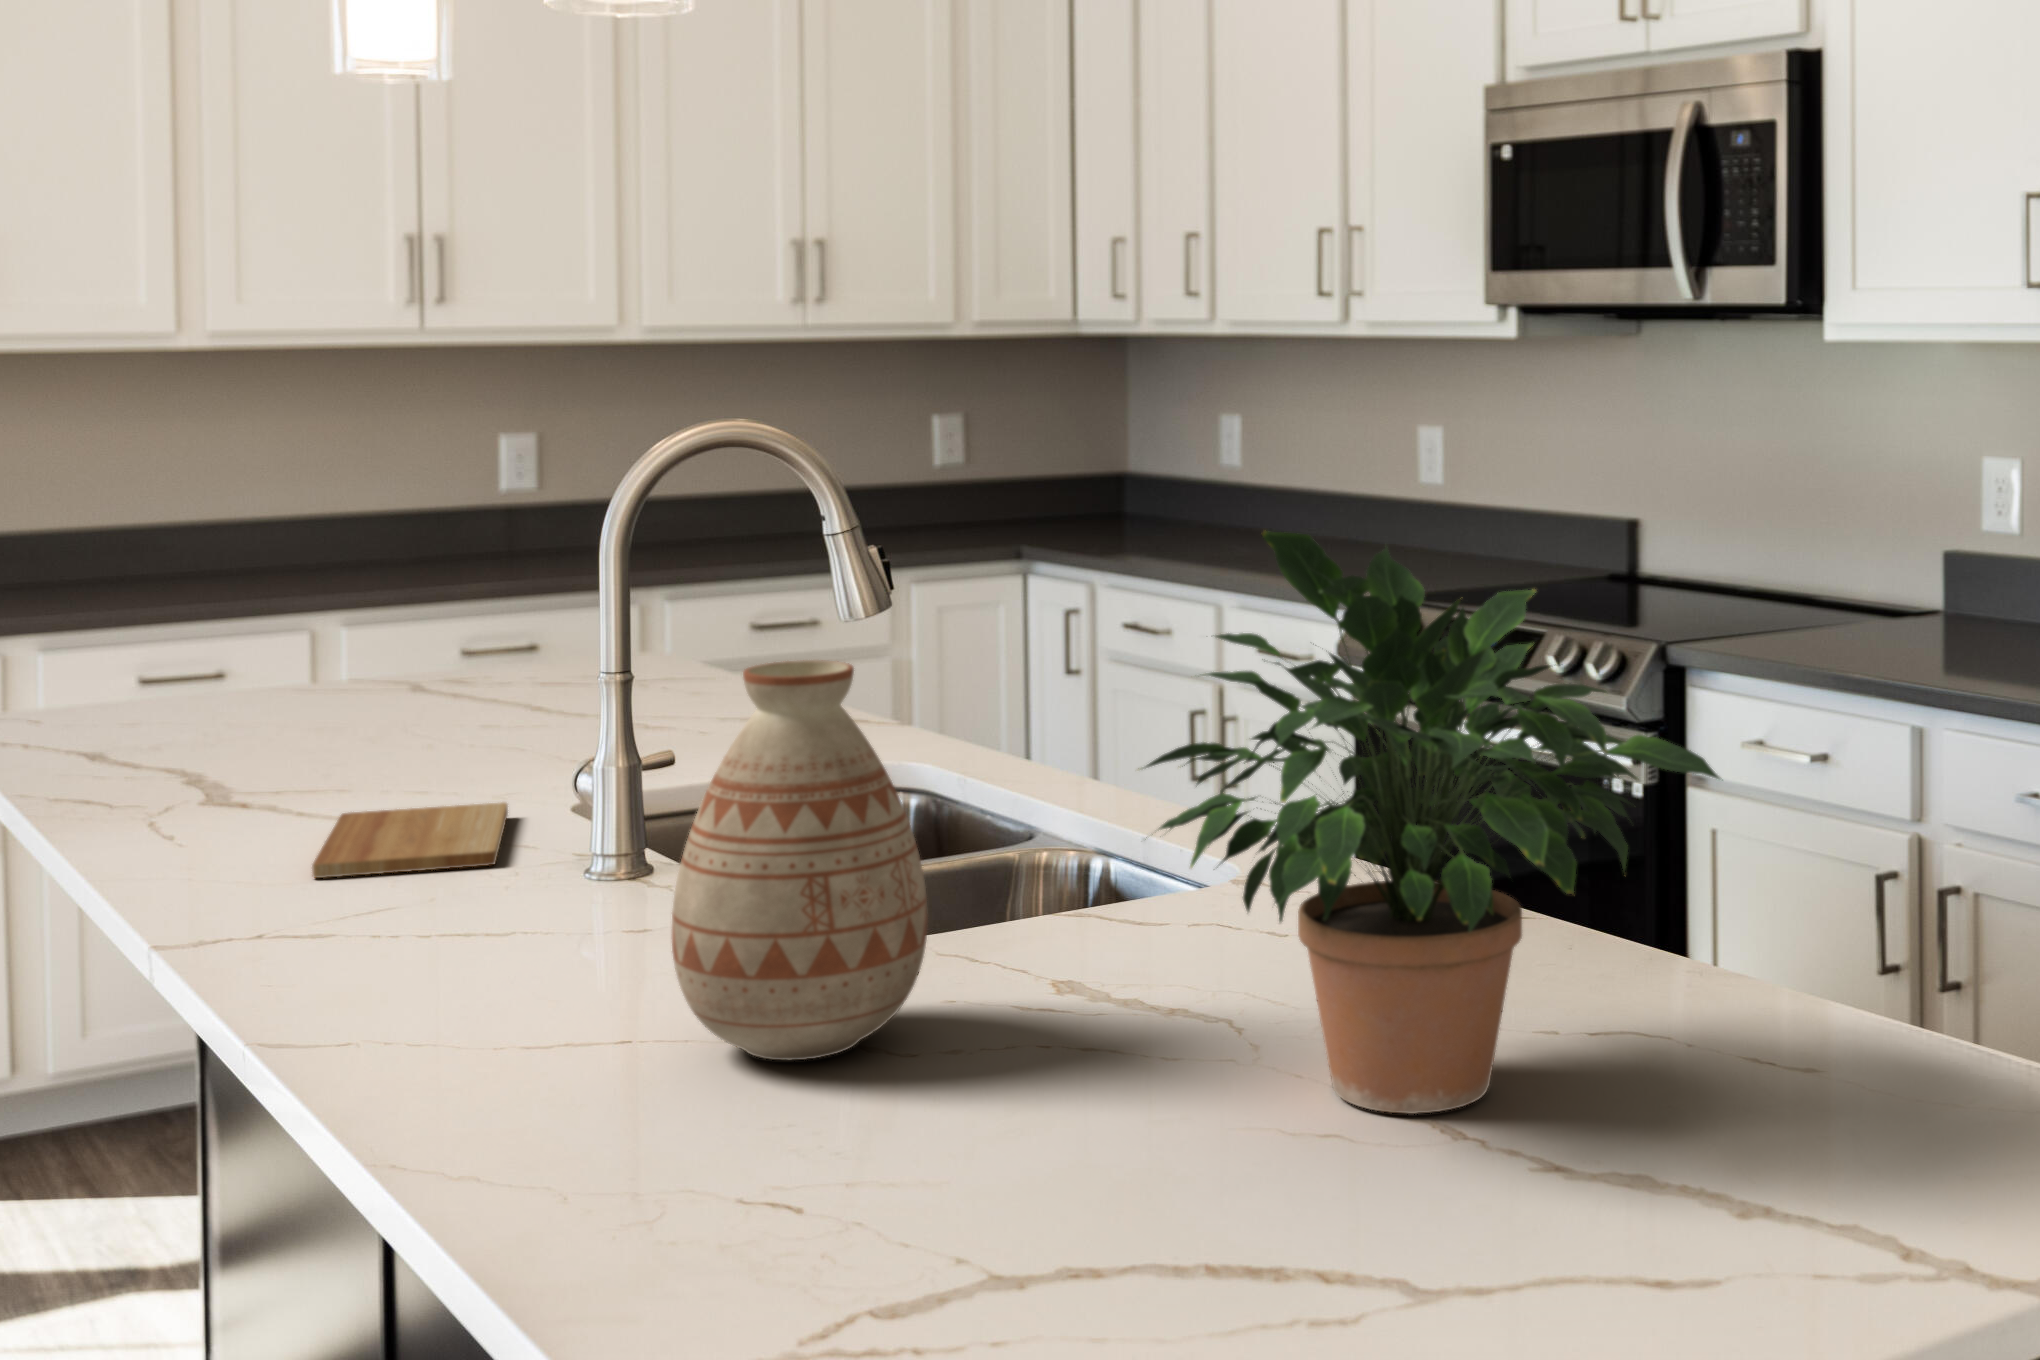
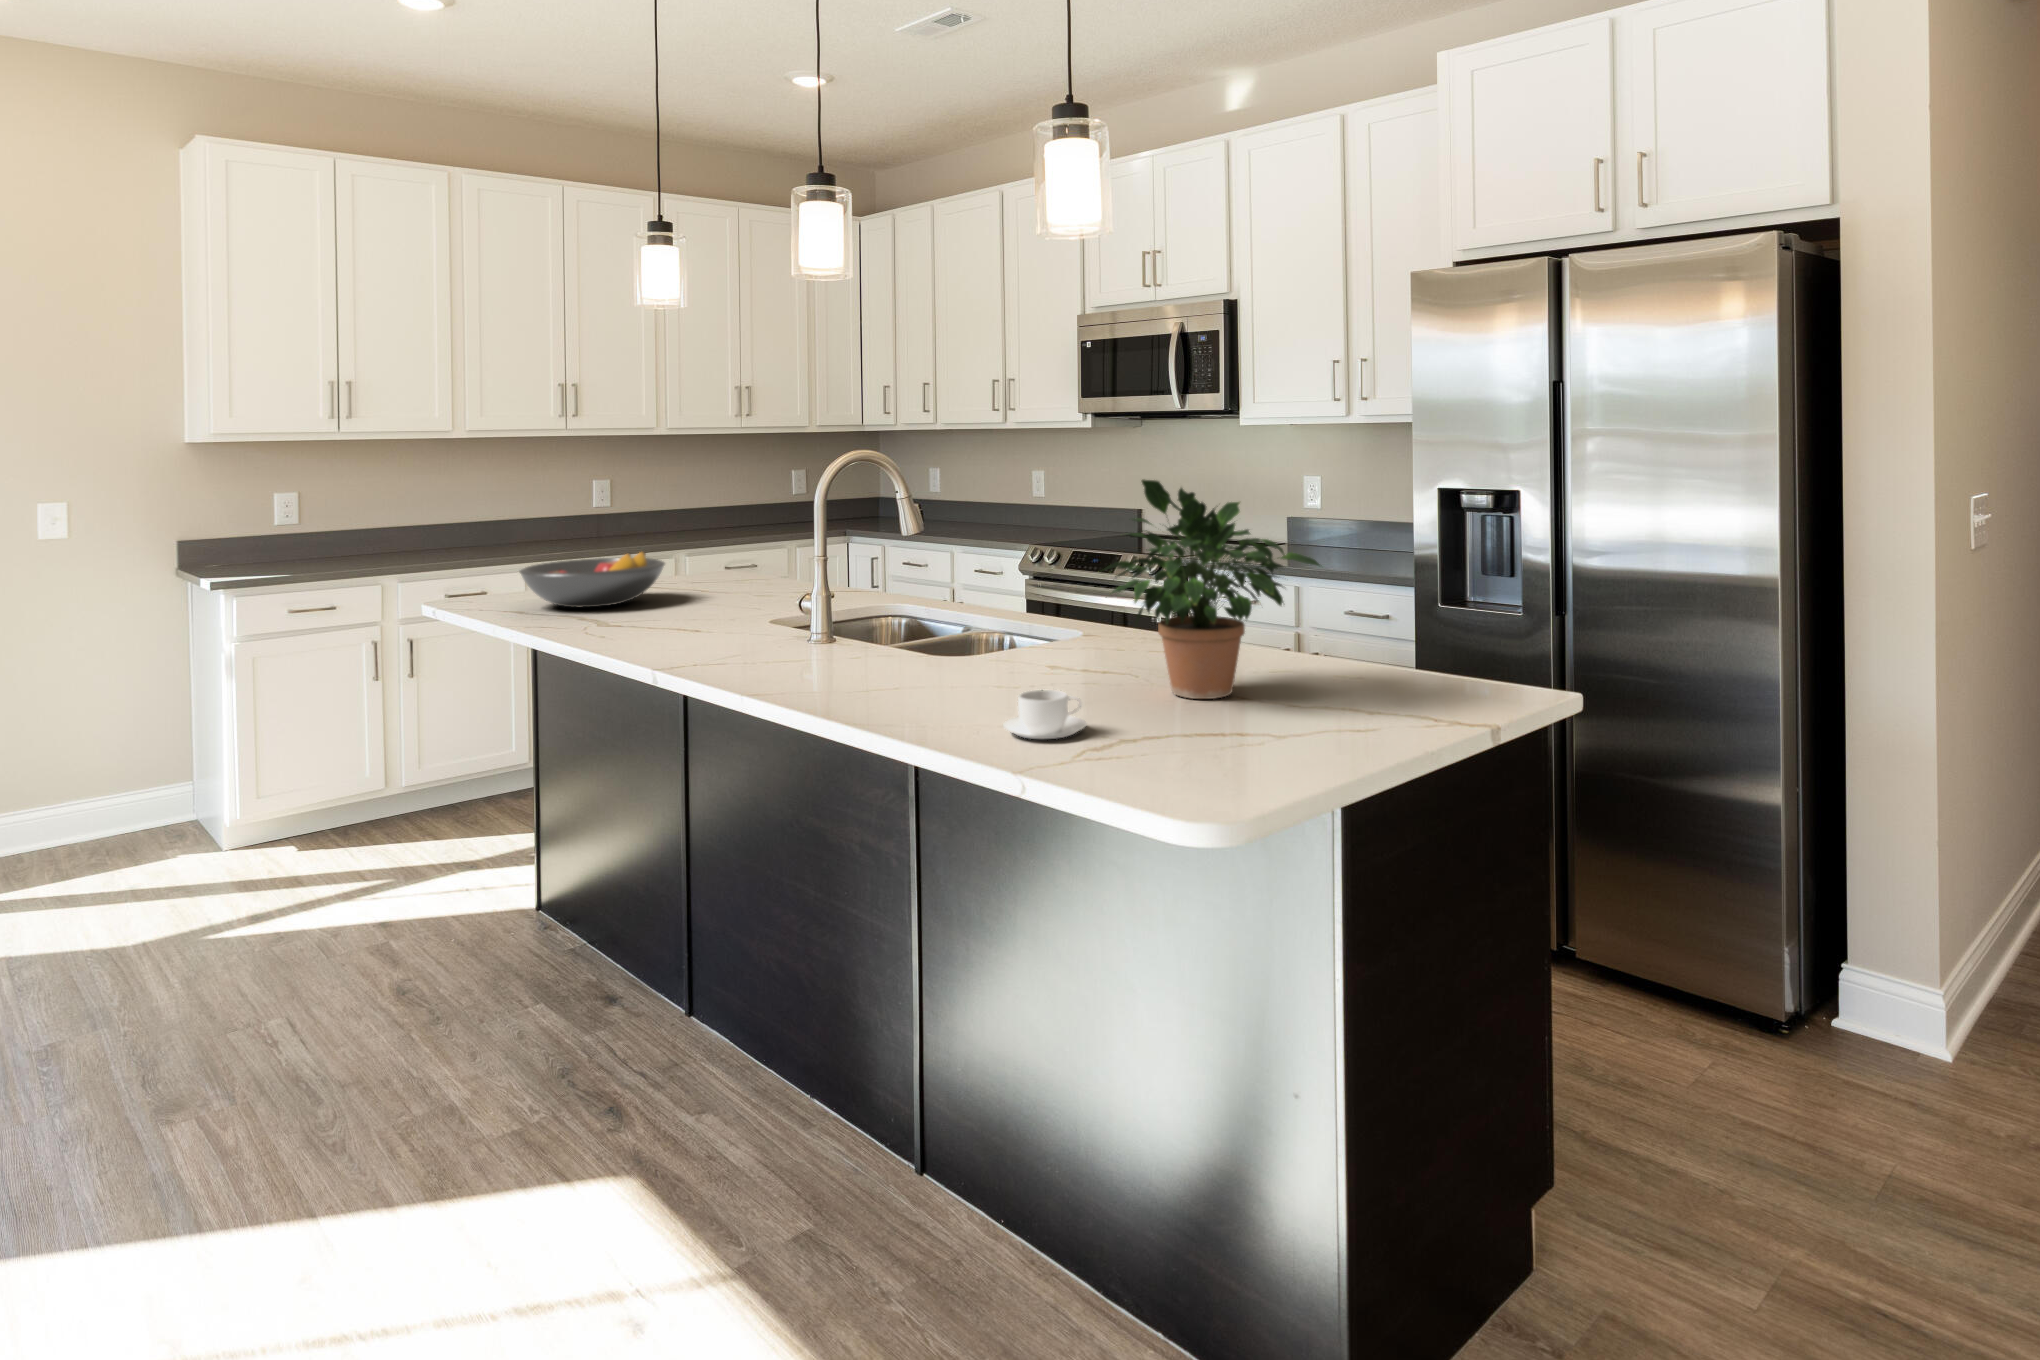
fruit bowl: none [134,613,463,739] -> present [520,551,665,608]
vase: present [672,660,928,1060] -> none [901,538,1000,695]
cutting board: present [312,802,508,878] -> none [662,623,749,651]
coffee cup: none [784,1095,1011,1245] -> present [1003,689,1086,739]

